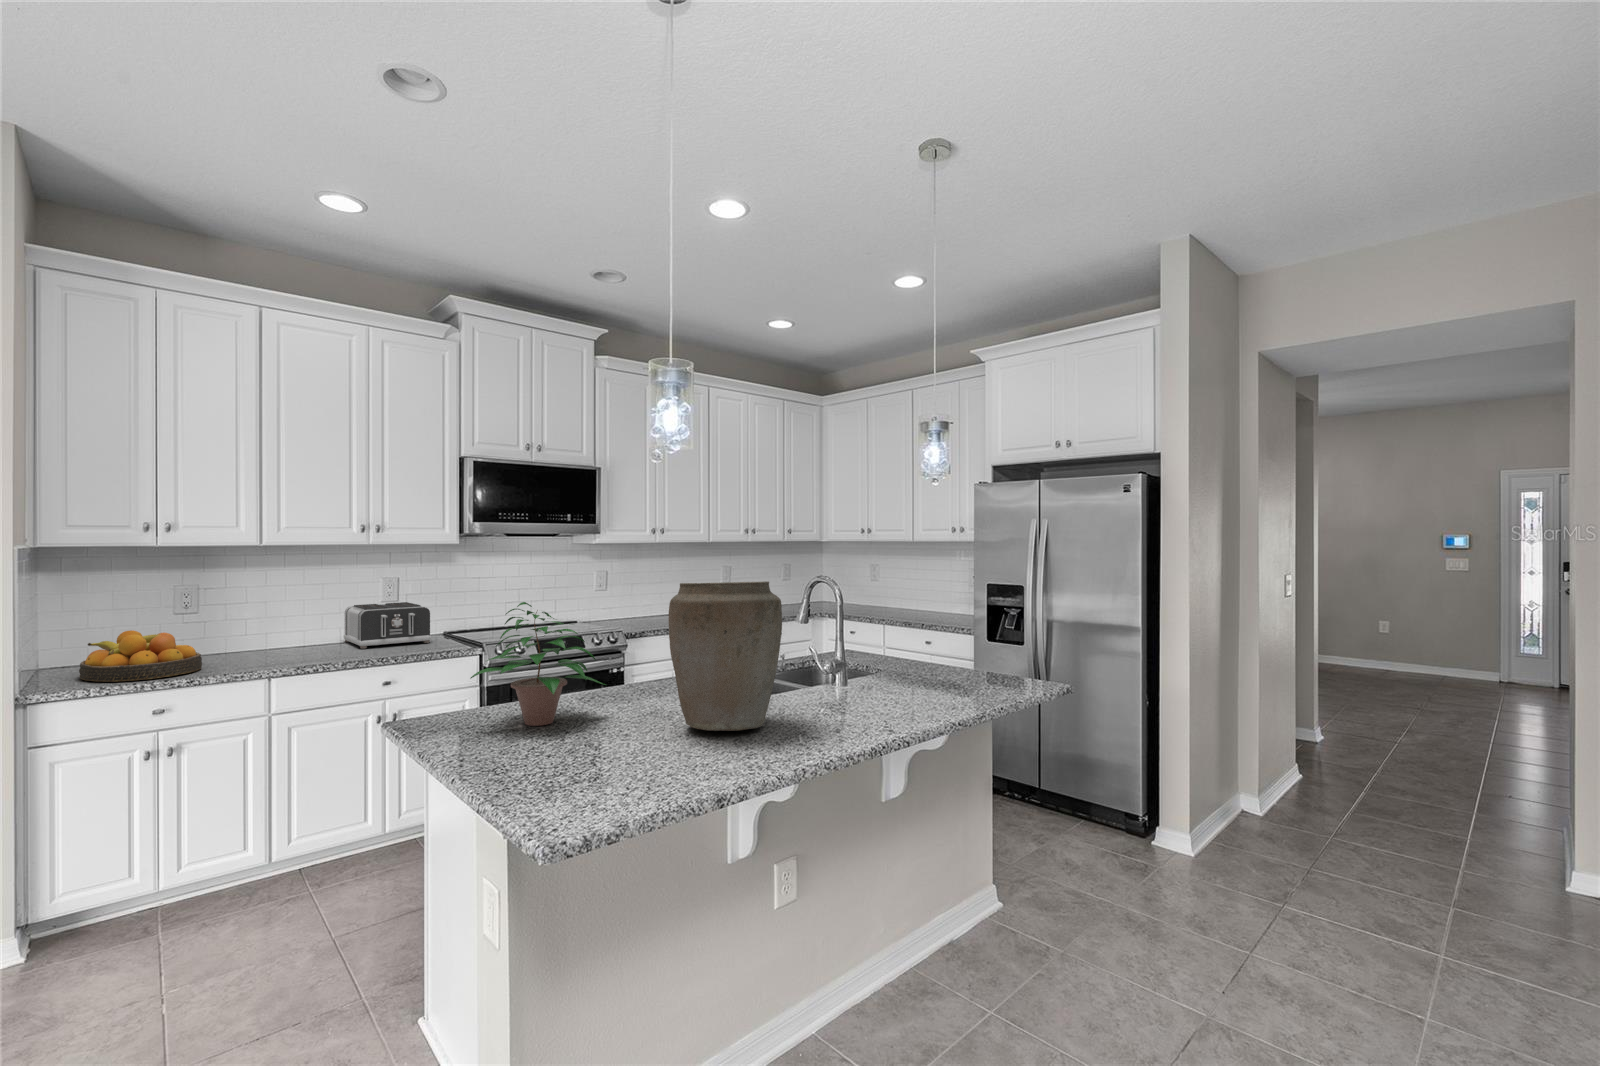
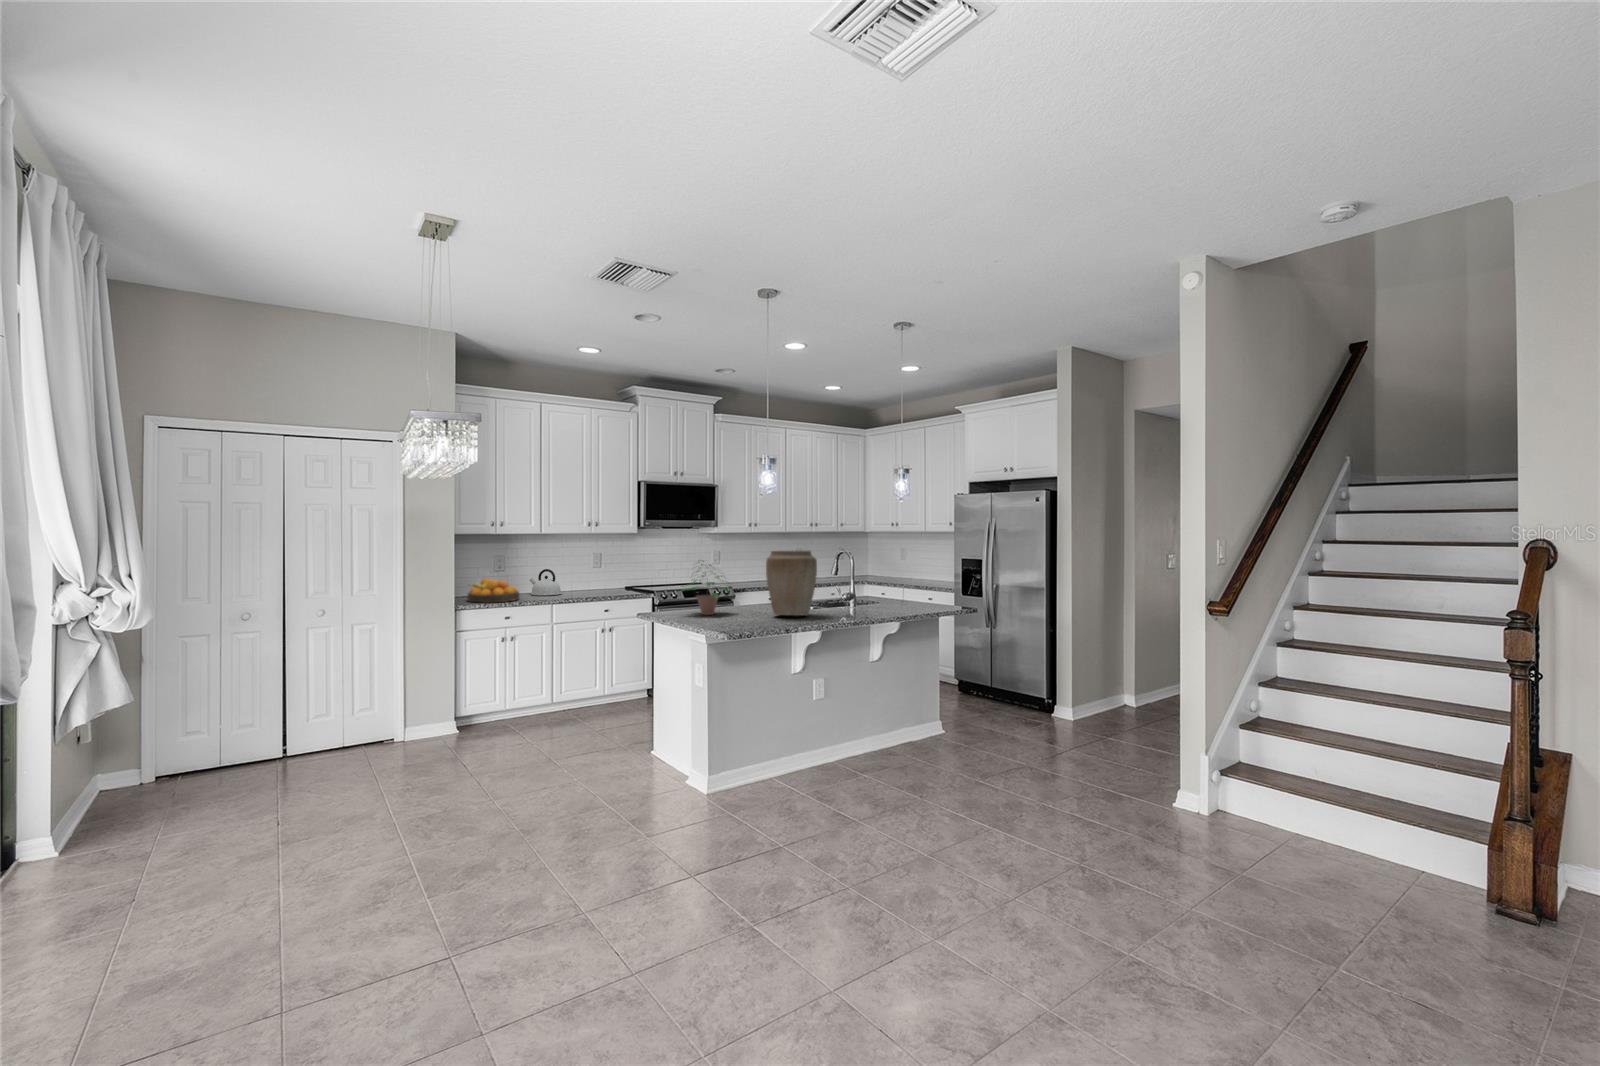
toaster: present [344,602,431,649] -> none [575,568,624,593]
kettle: none [243,609,306,658] -> present [530,569,561,596]

